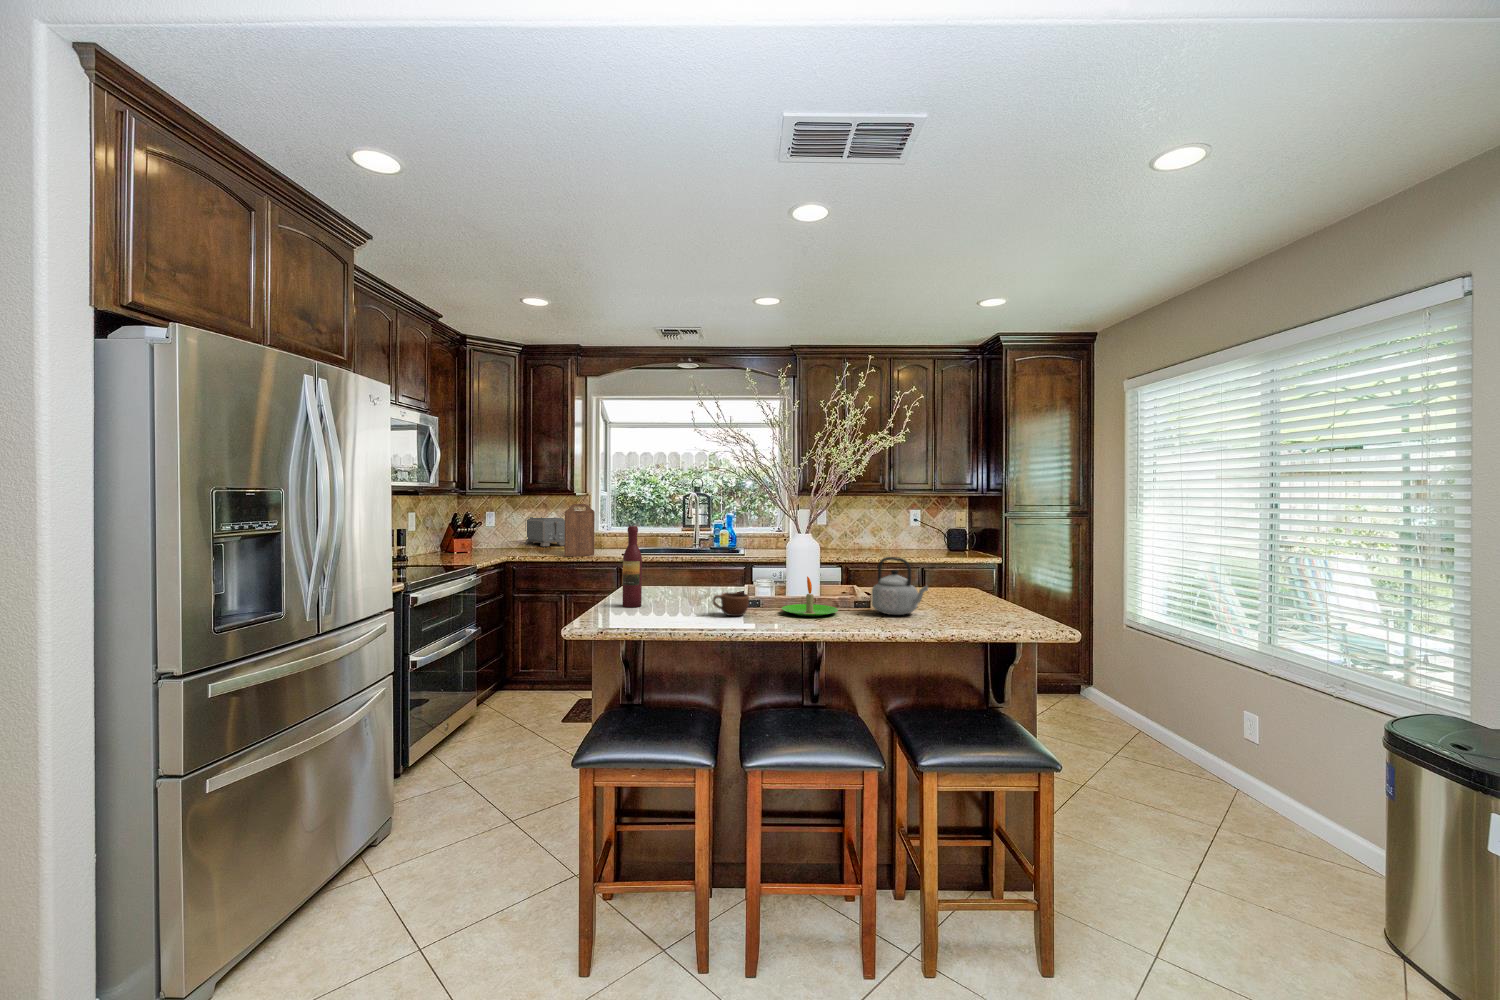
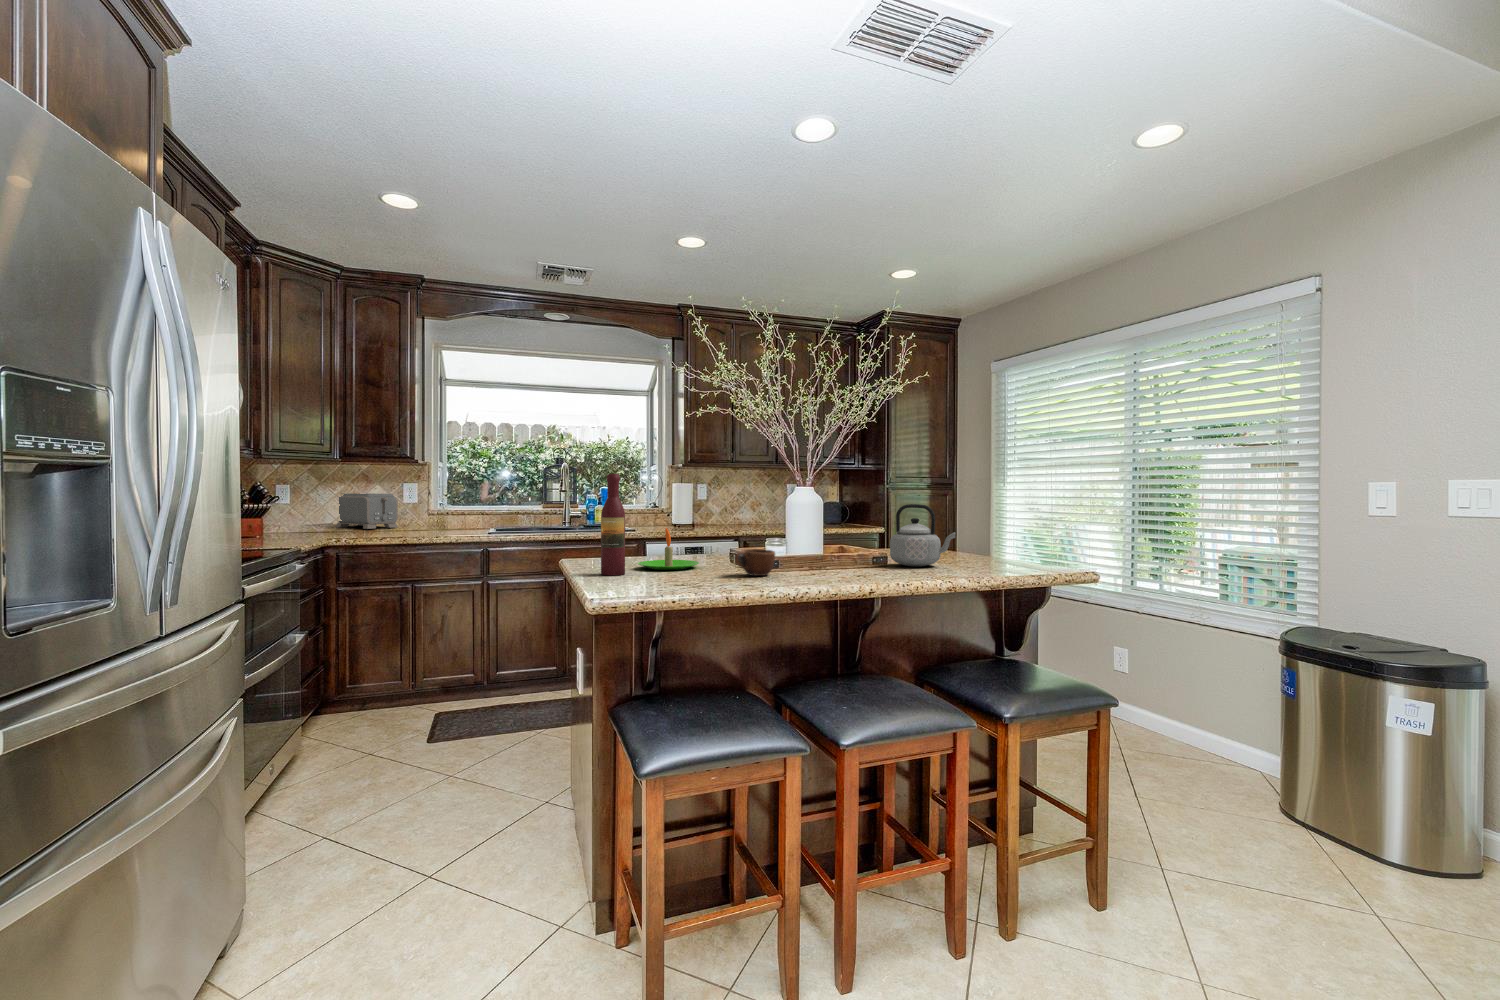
cutting board: present [565,504,595,556] -> none [411,472,448,538]
candle: present [782,576,838,616] -> present [638,528,699,570]

